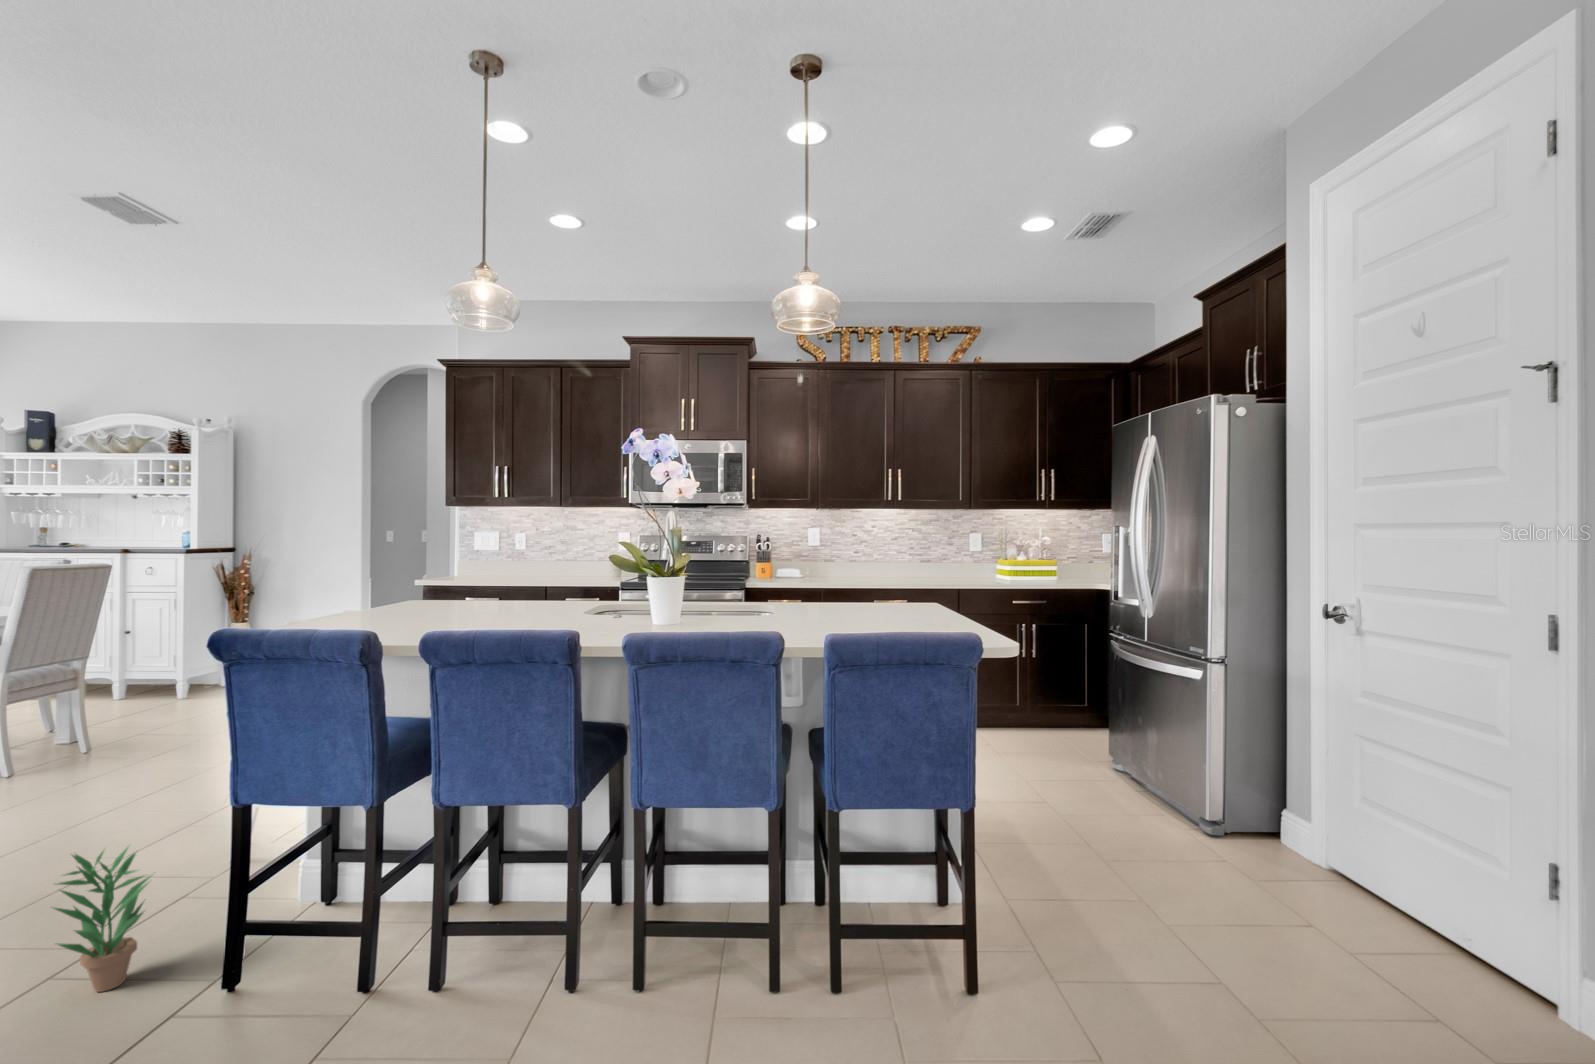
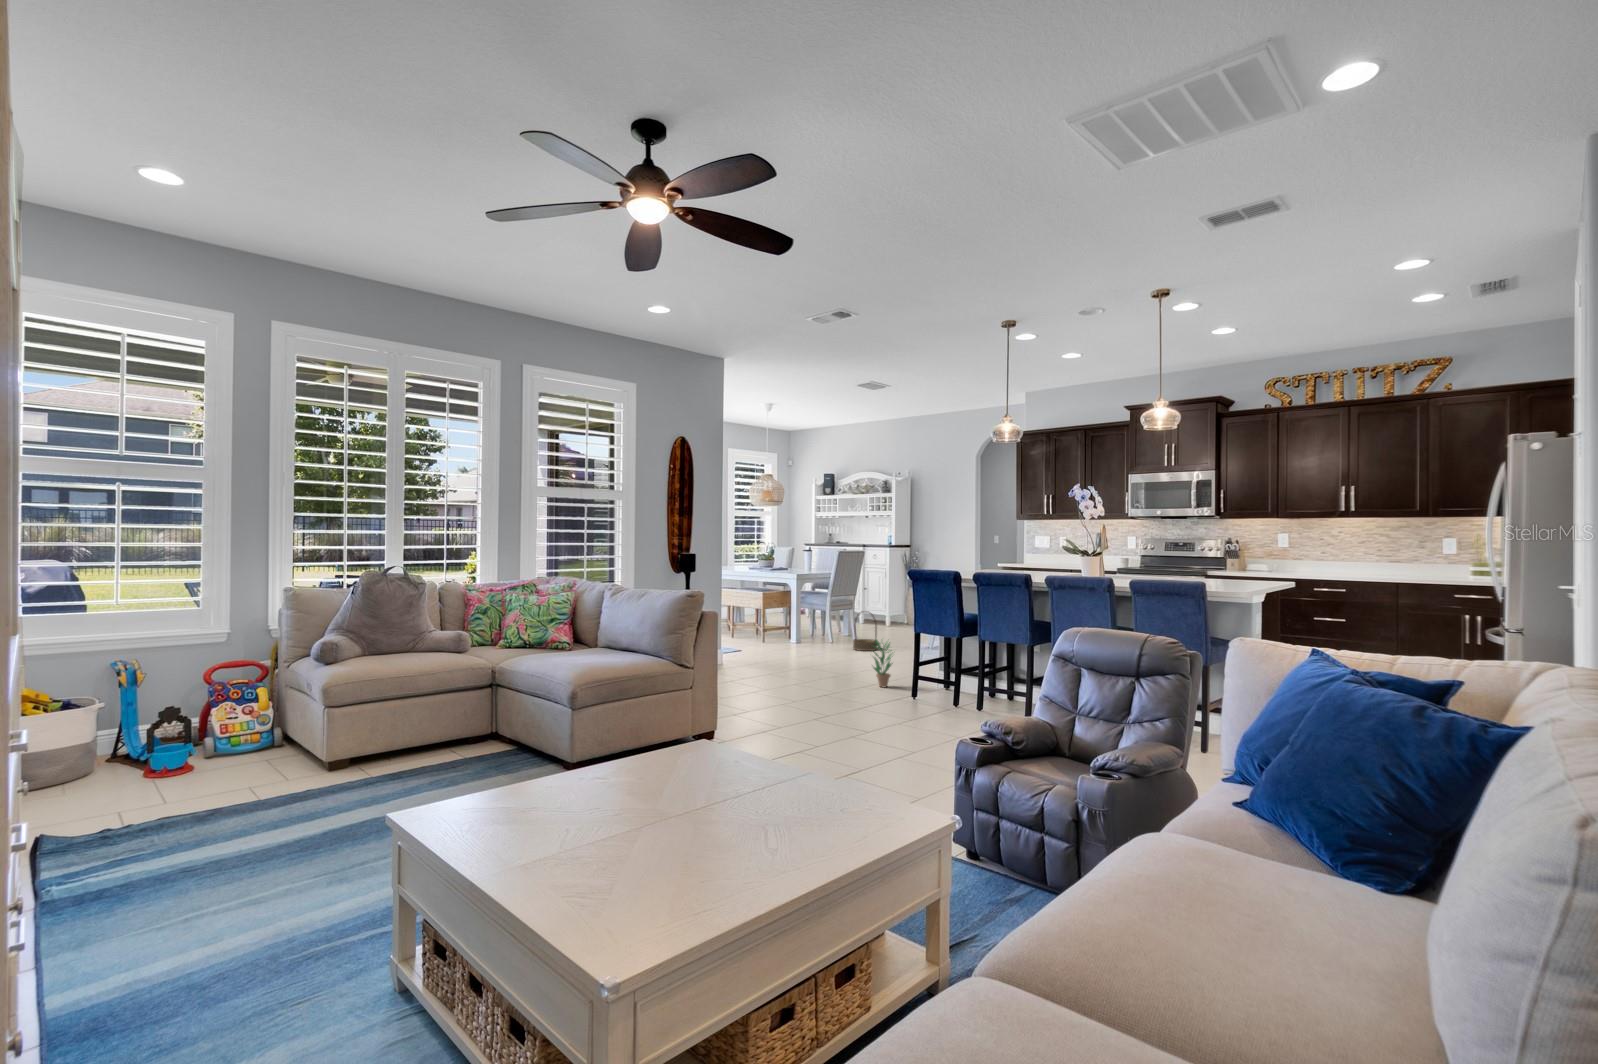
basket: none [63,702,139,796] -> present [853,613,877,651]

